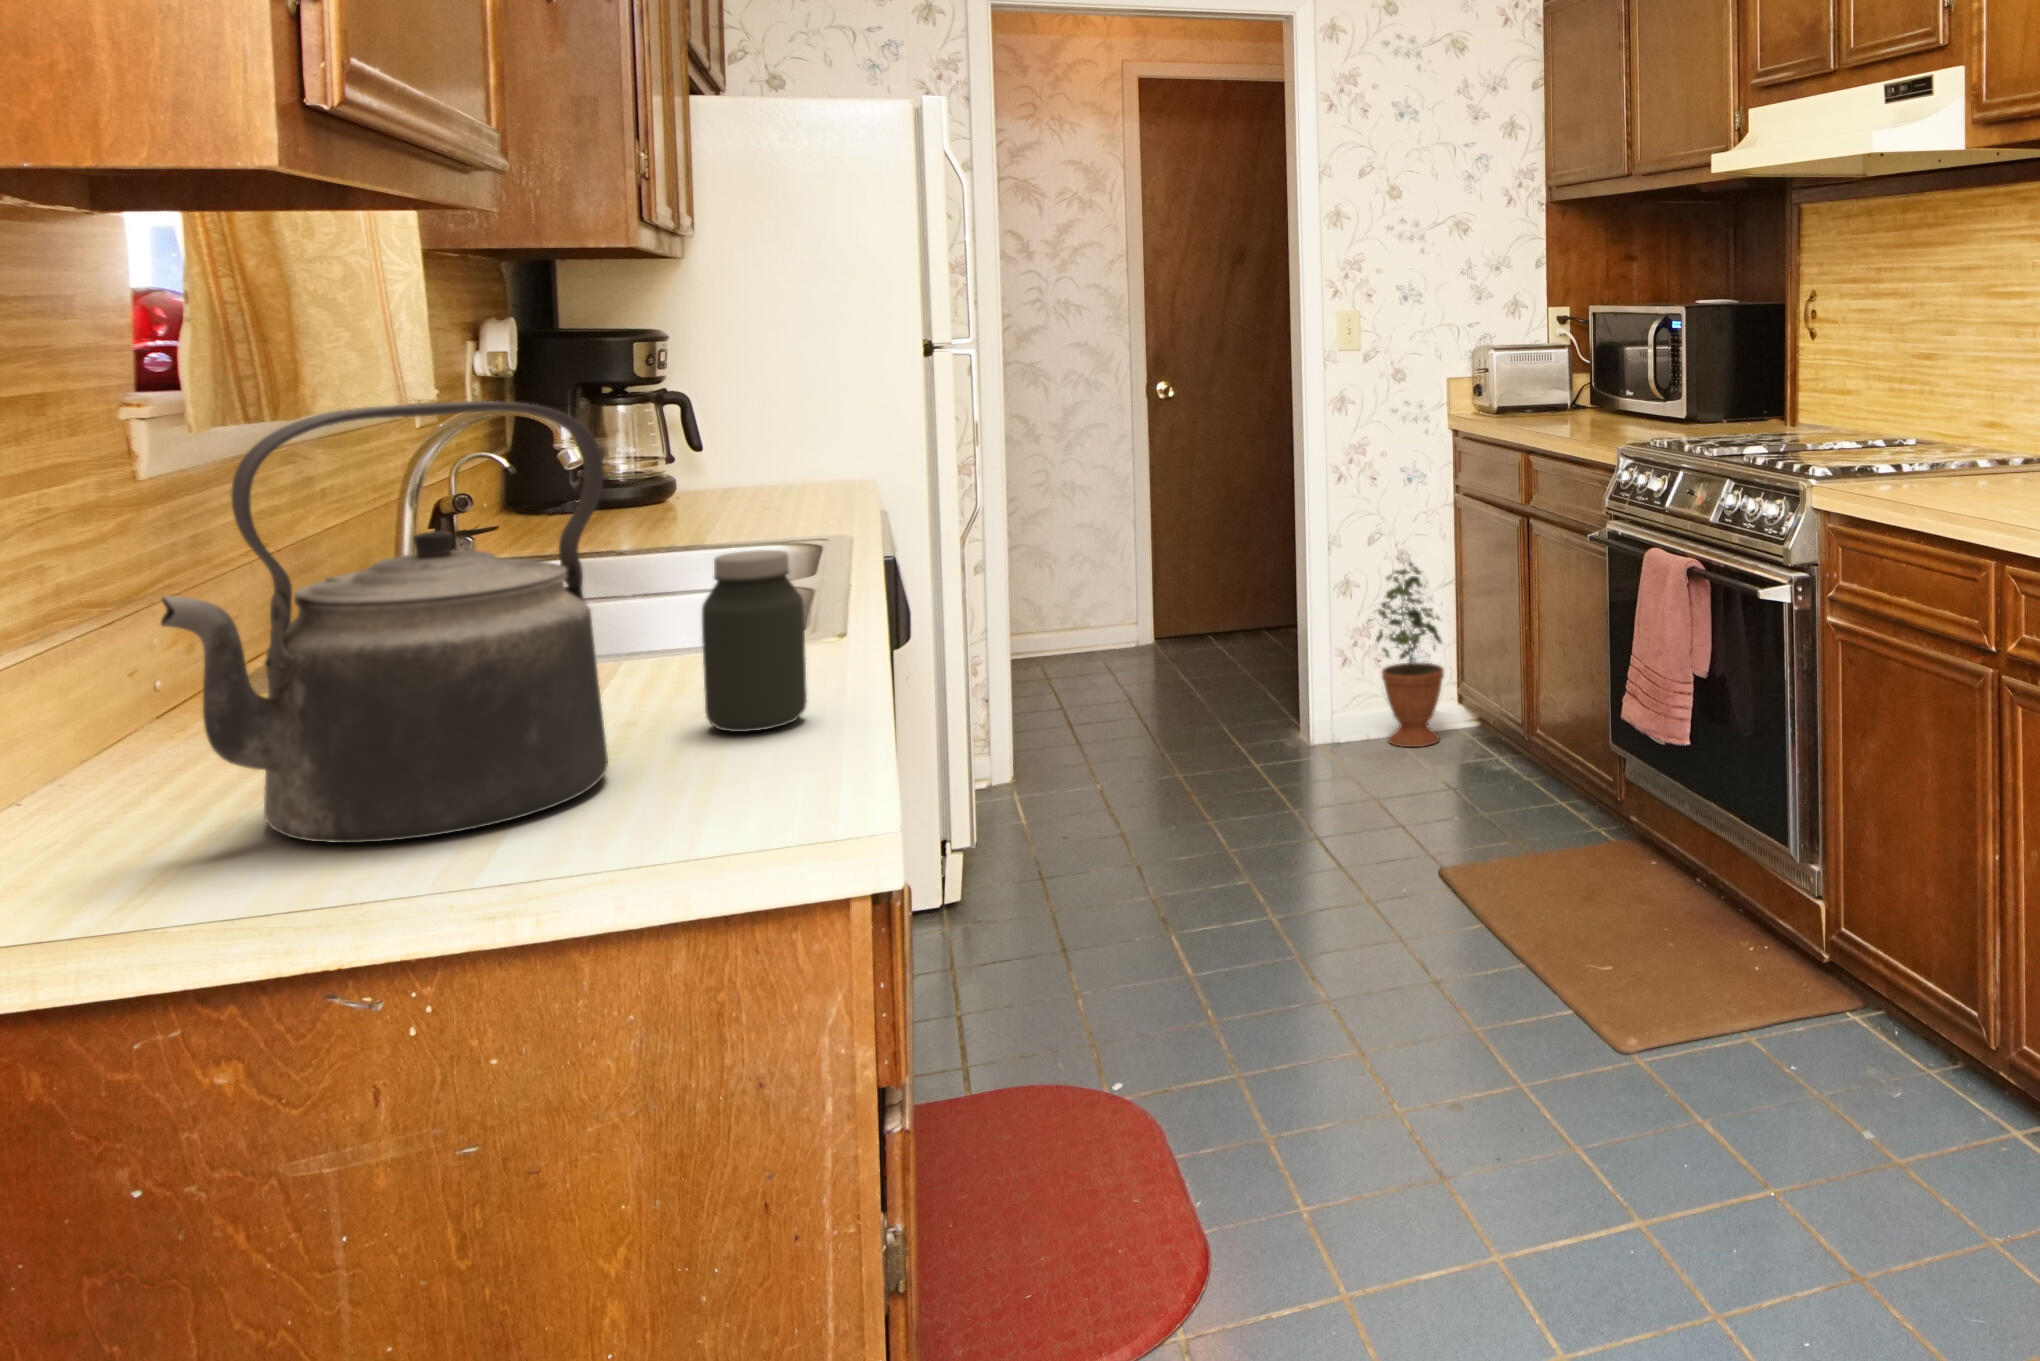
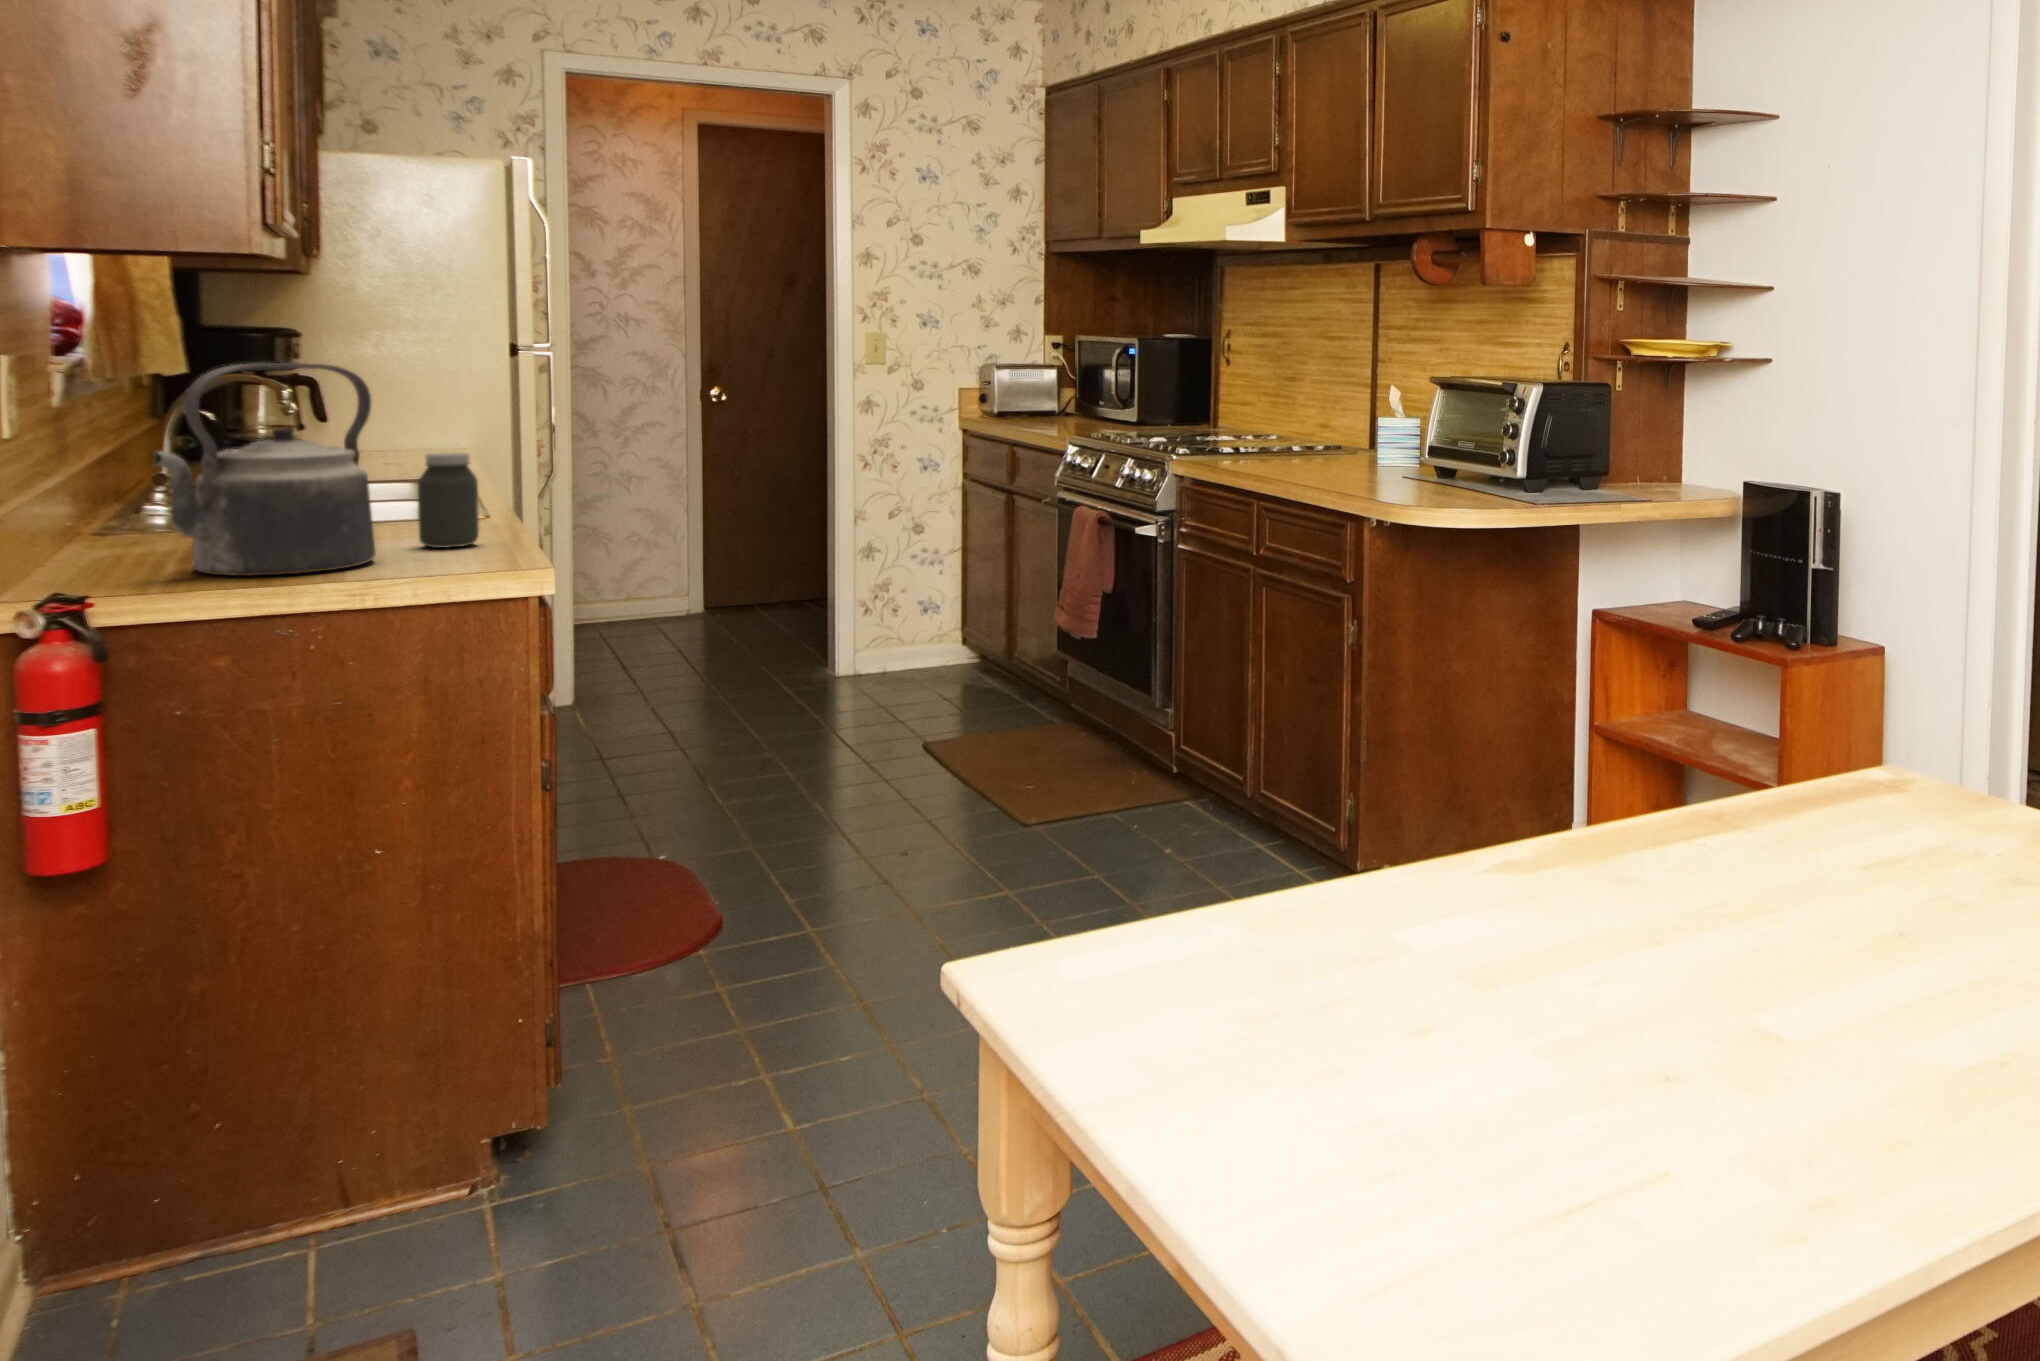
potted plant: present [1376,562,1444,747] -> none [884,527,948,673]

